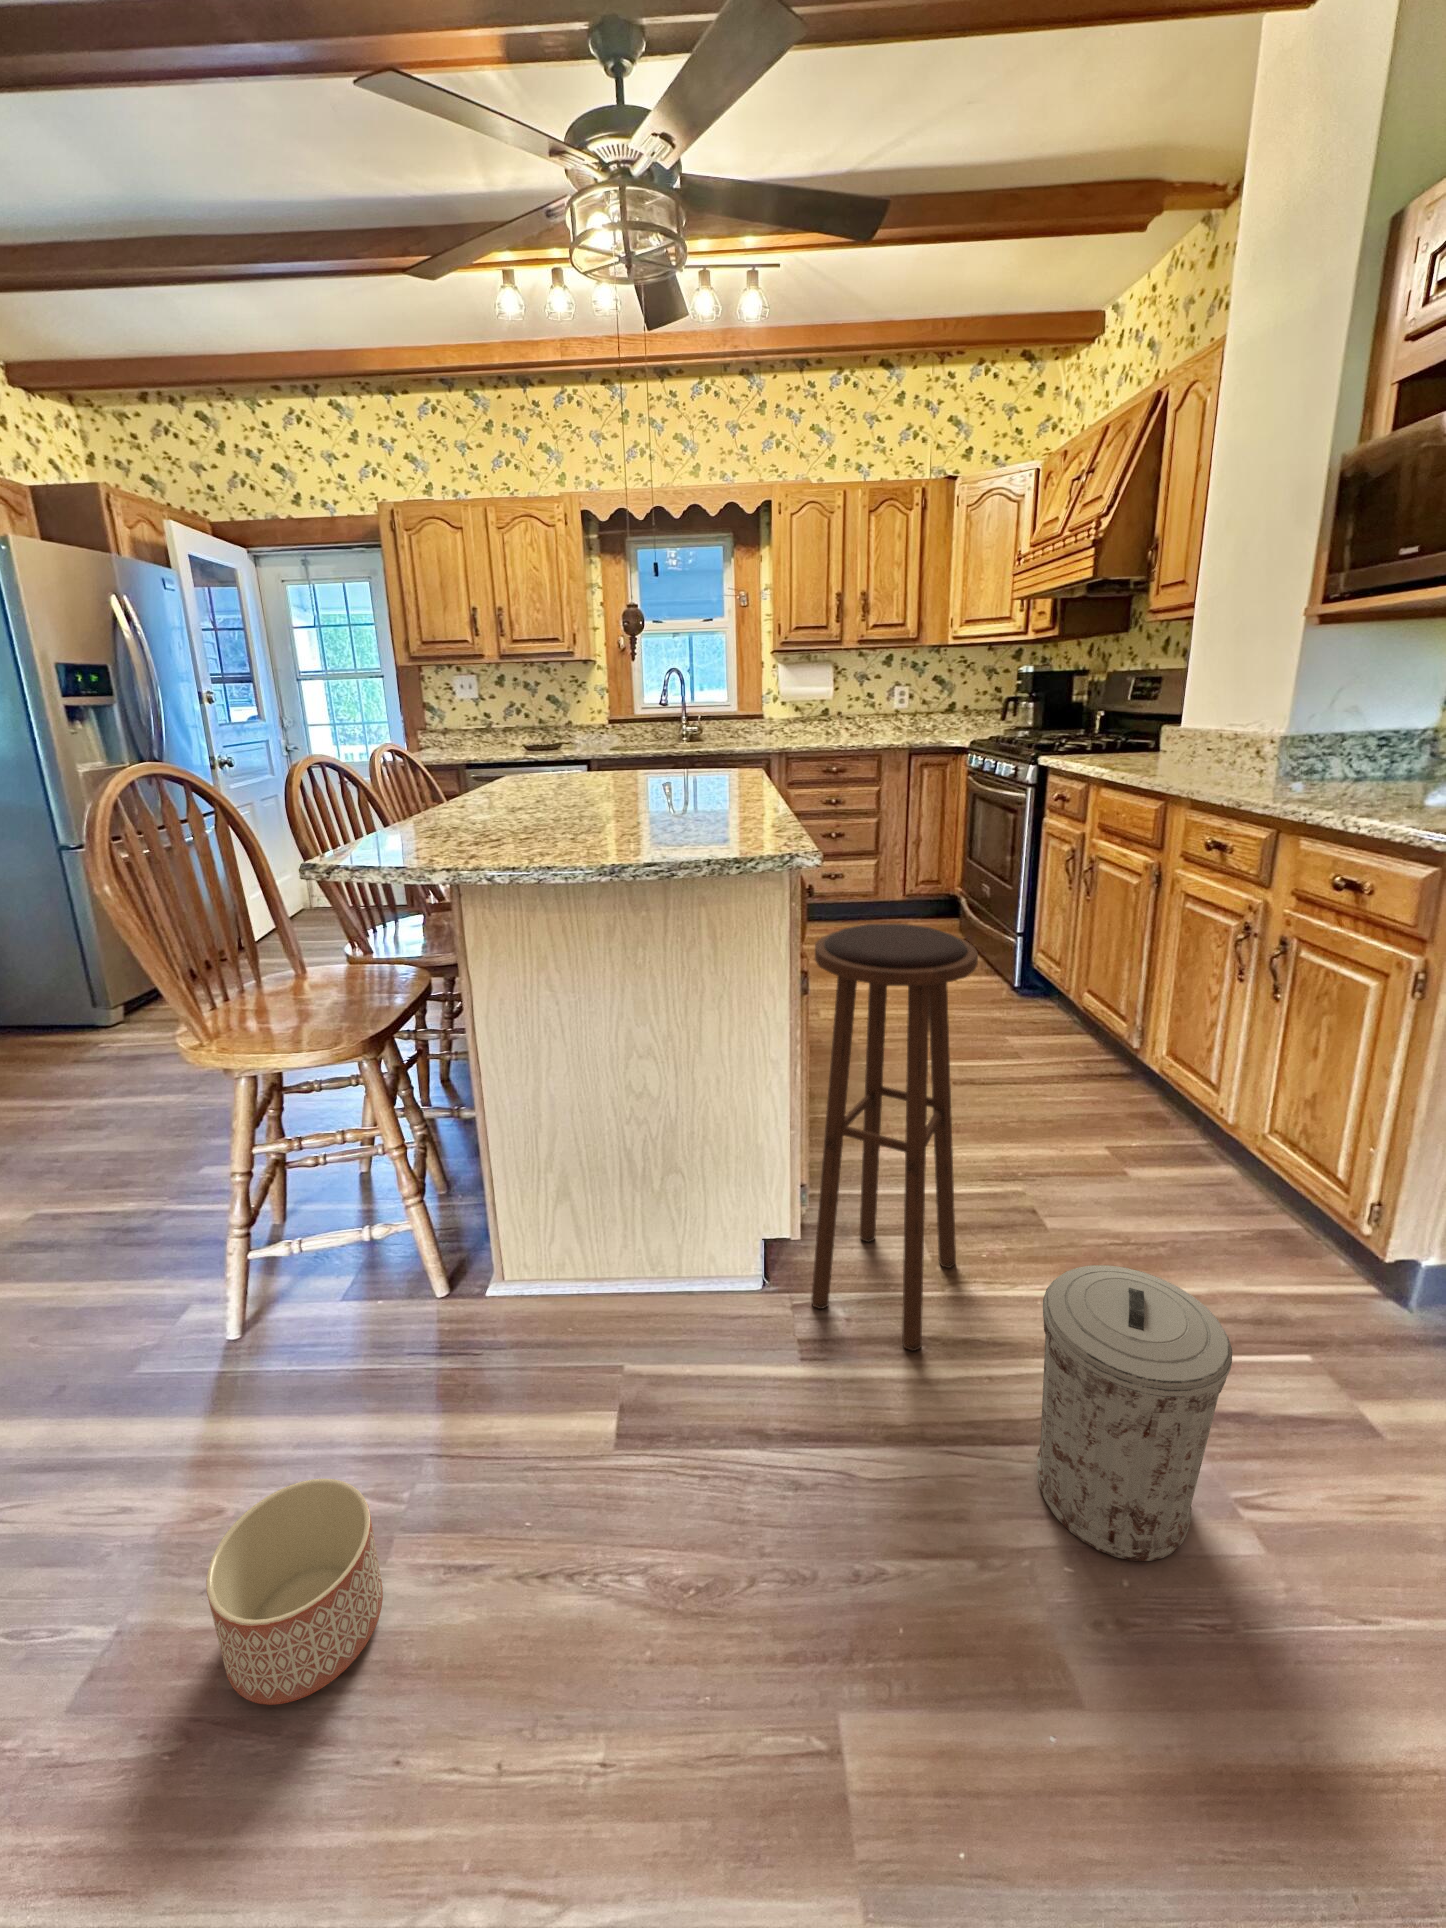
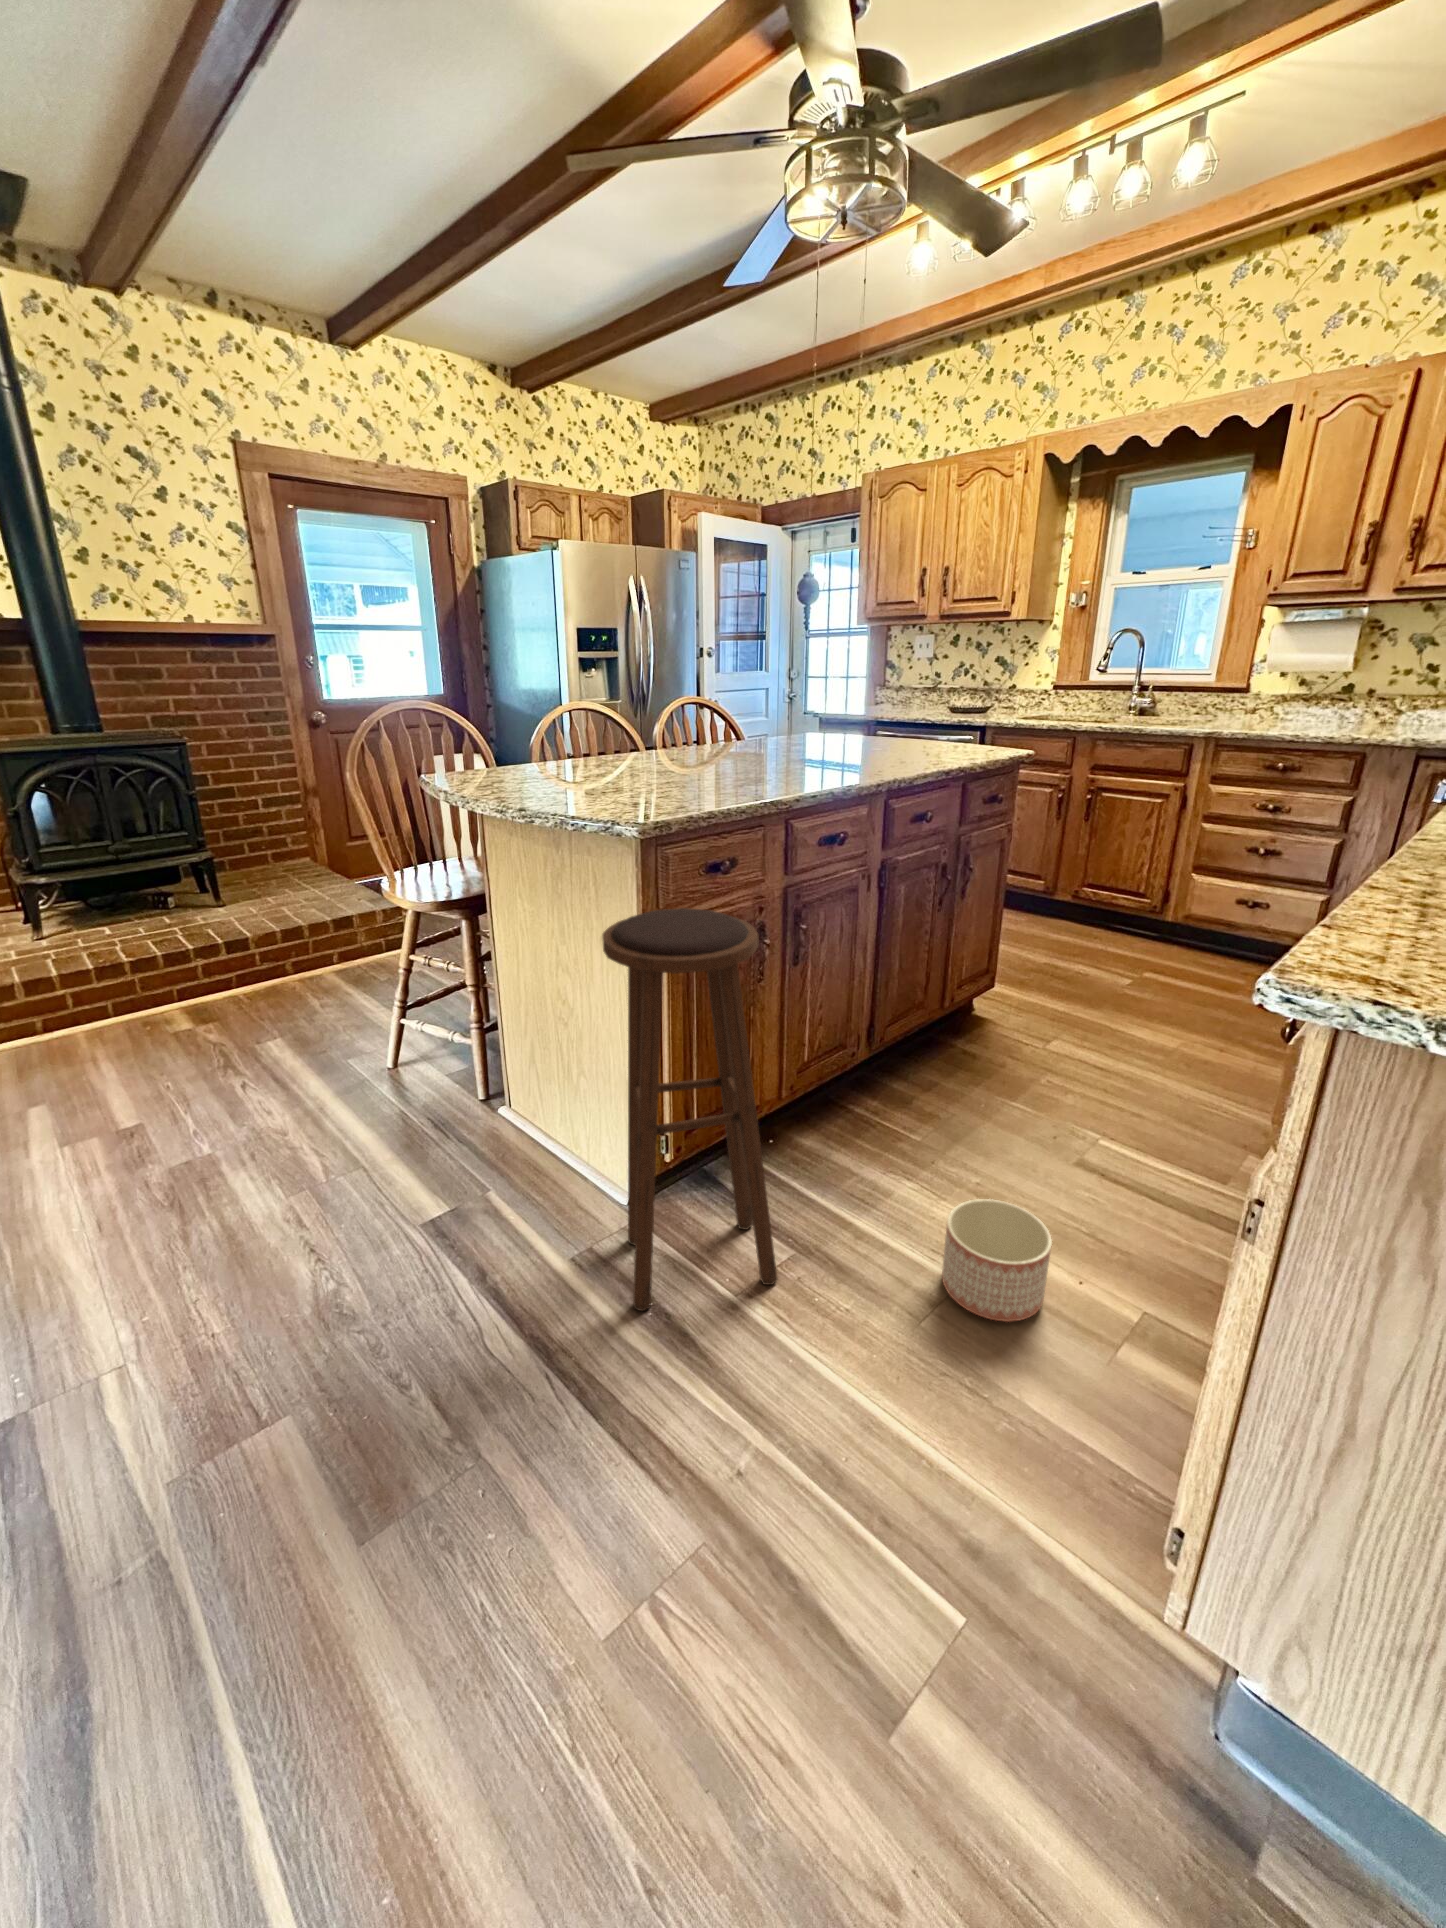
trash can: present [1037,1265,1232,1561] -> none [488,1265,657,1554]
planter: present [206,1479,383,1705] -> present [942,1199,1052,1322]

